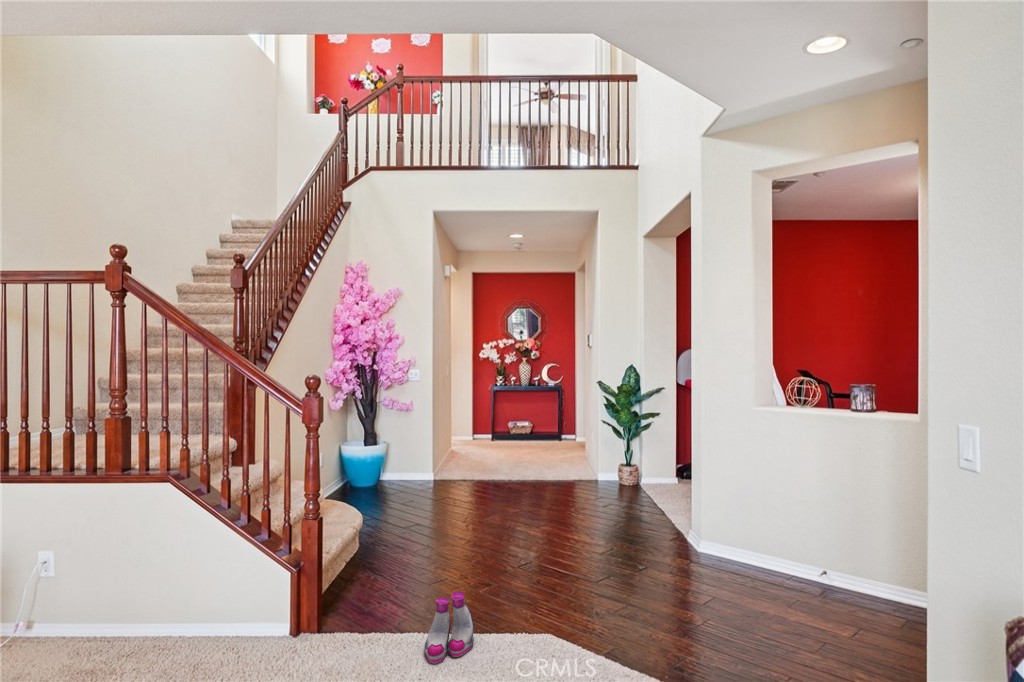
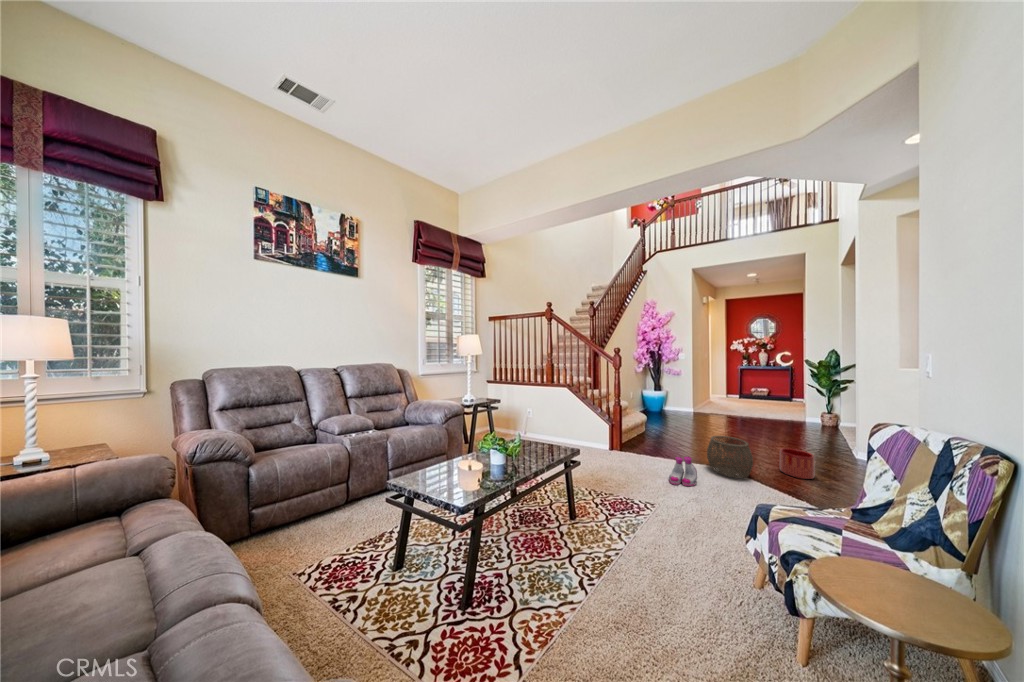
planter: none [575,522,615,569] -> present [780,448,815,479]
woven basket: none [480,525,549,604] -> present [707,436,753,478]

